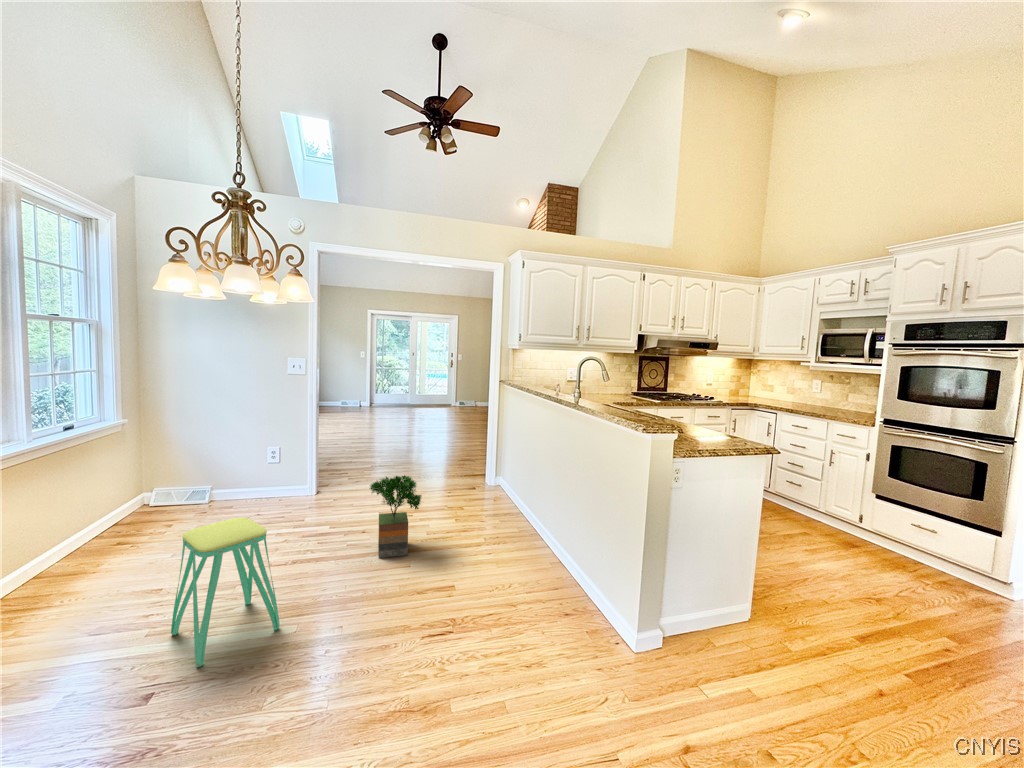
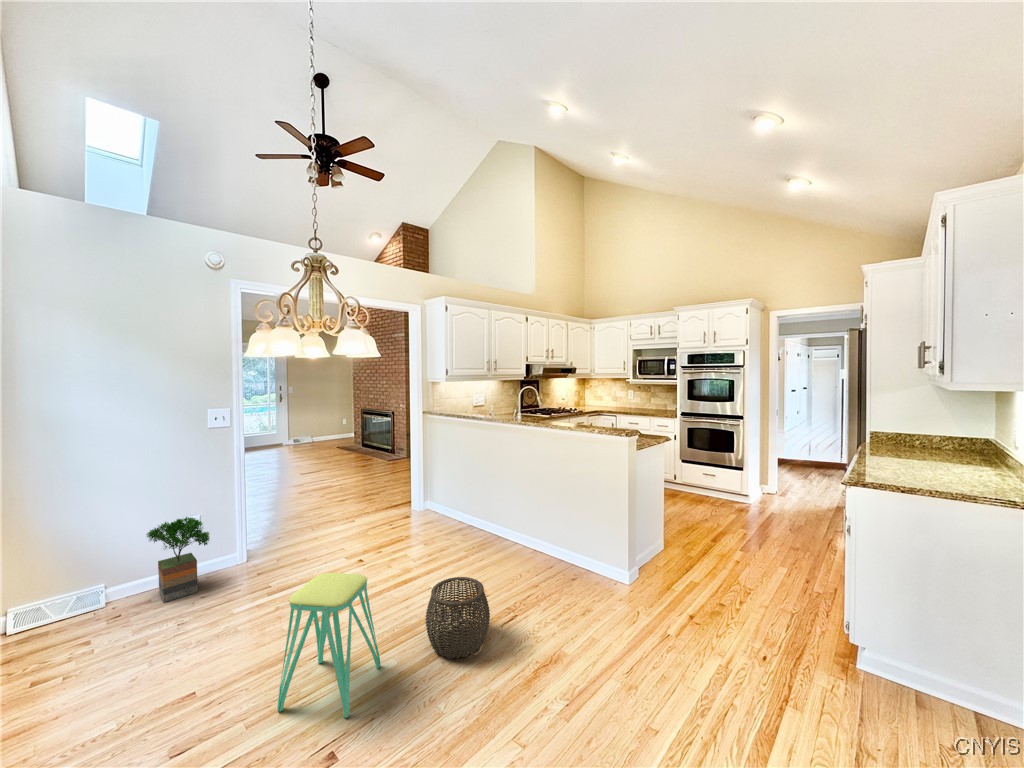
potted tree: present [370,475,421,558] -> present [146,517,209,602]
woven basket: none [323,561,404,657] -> present [425,577,490,659]

